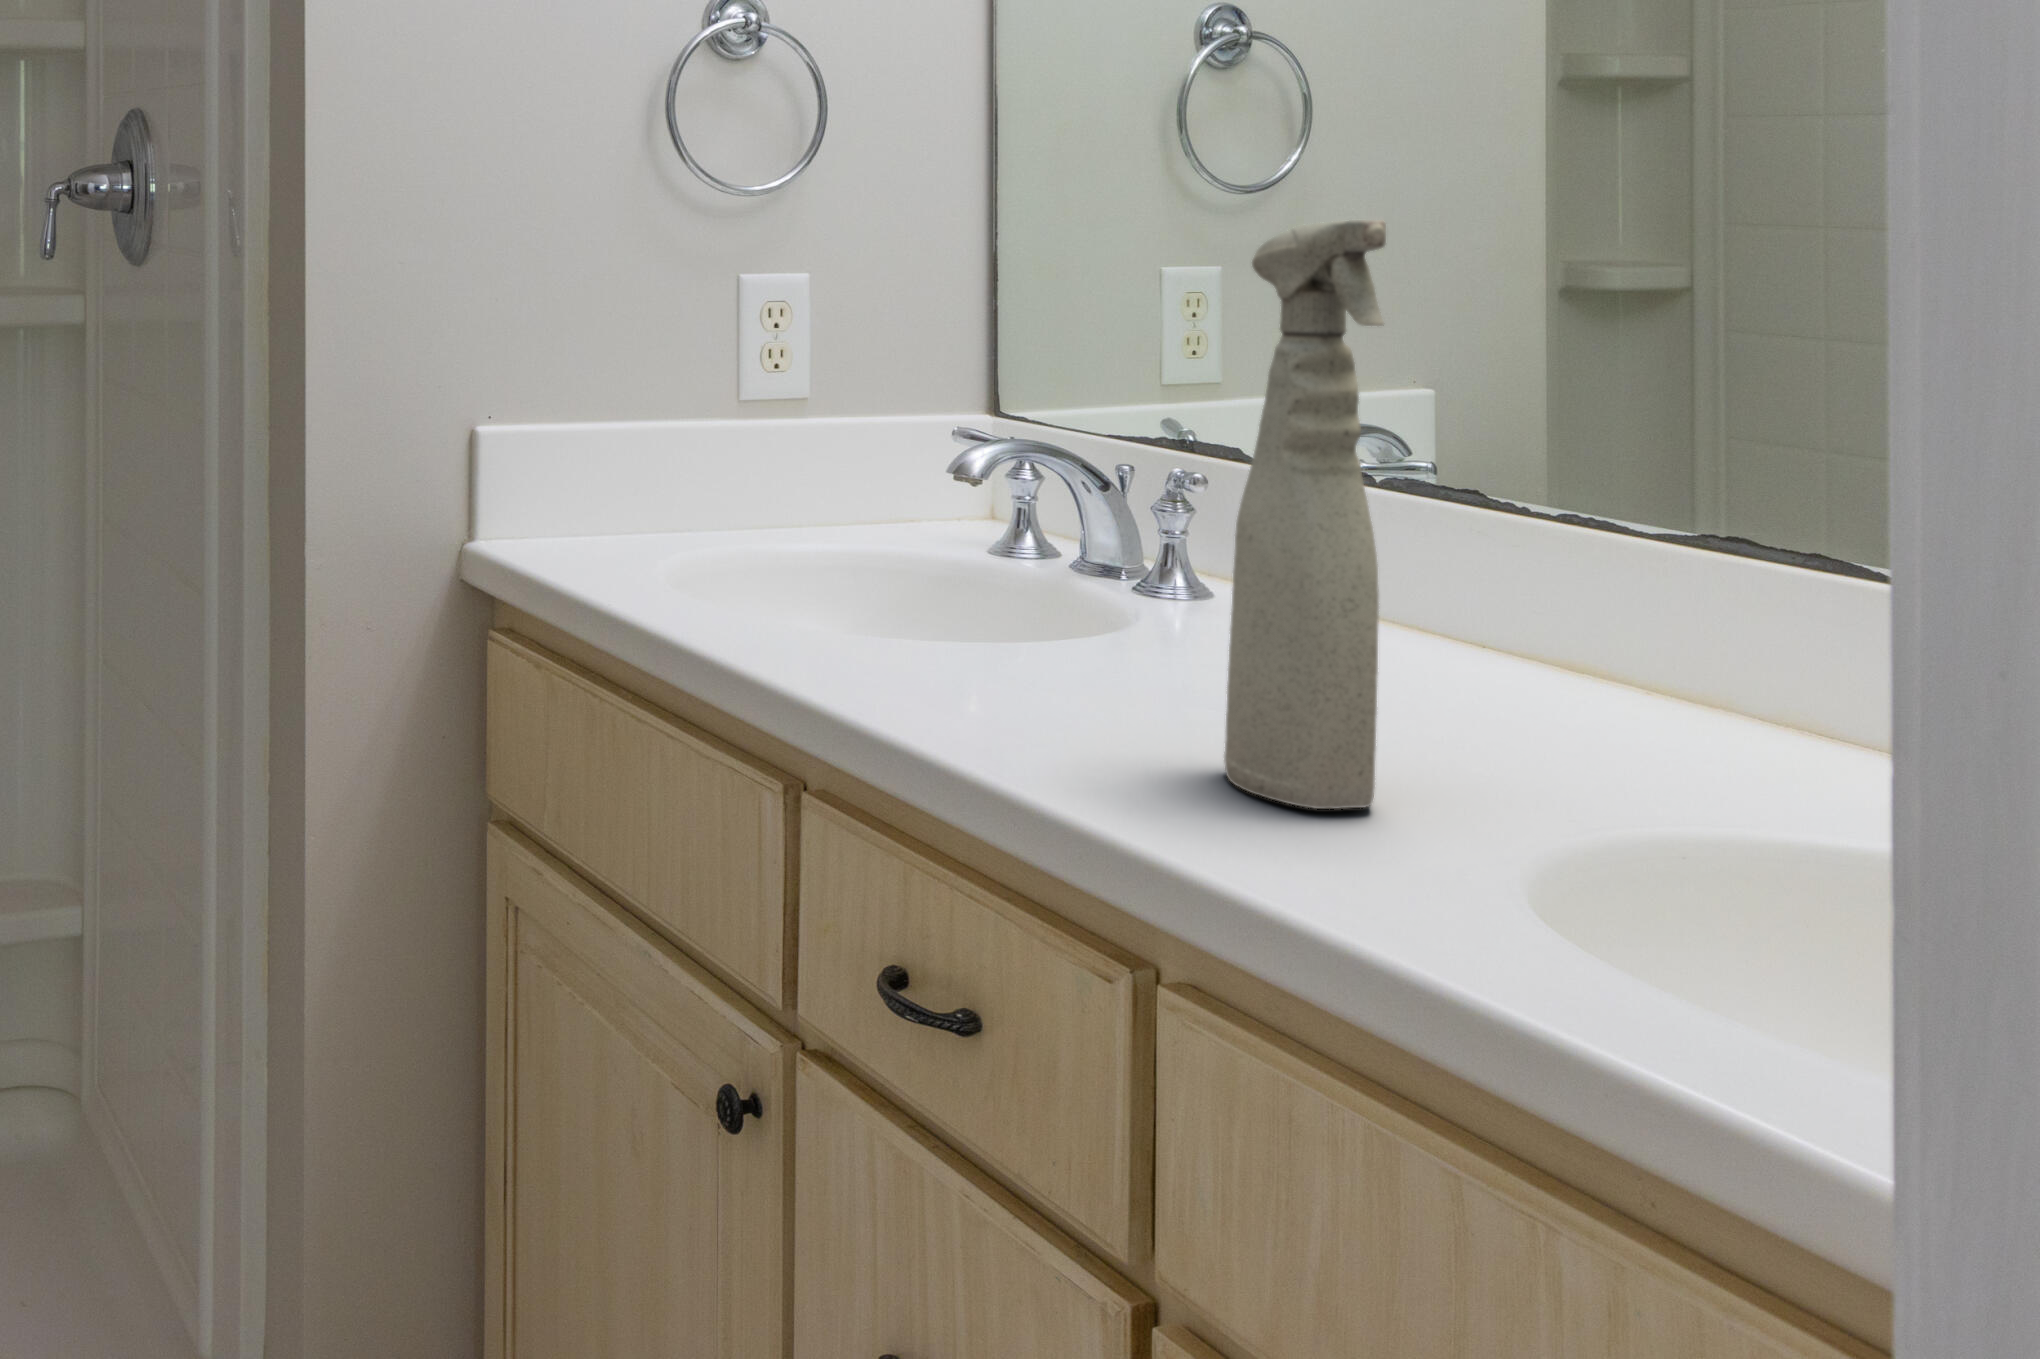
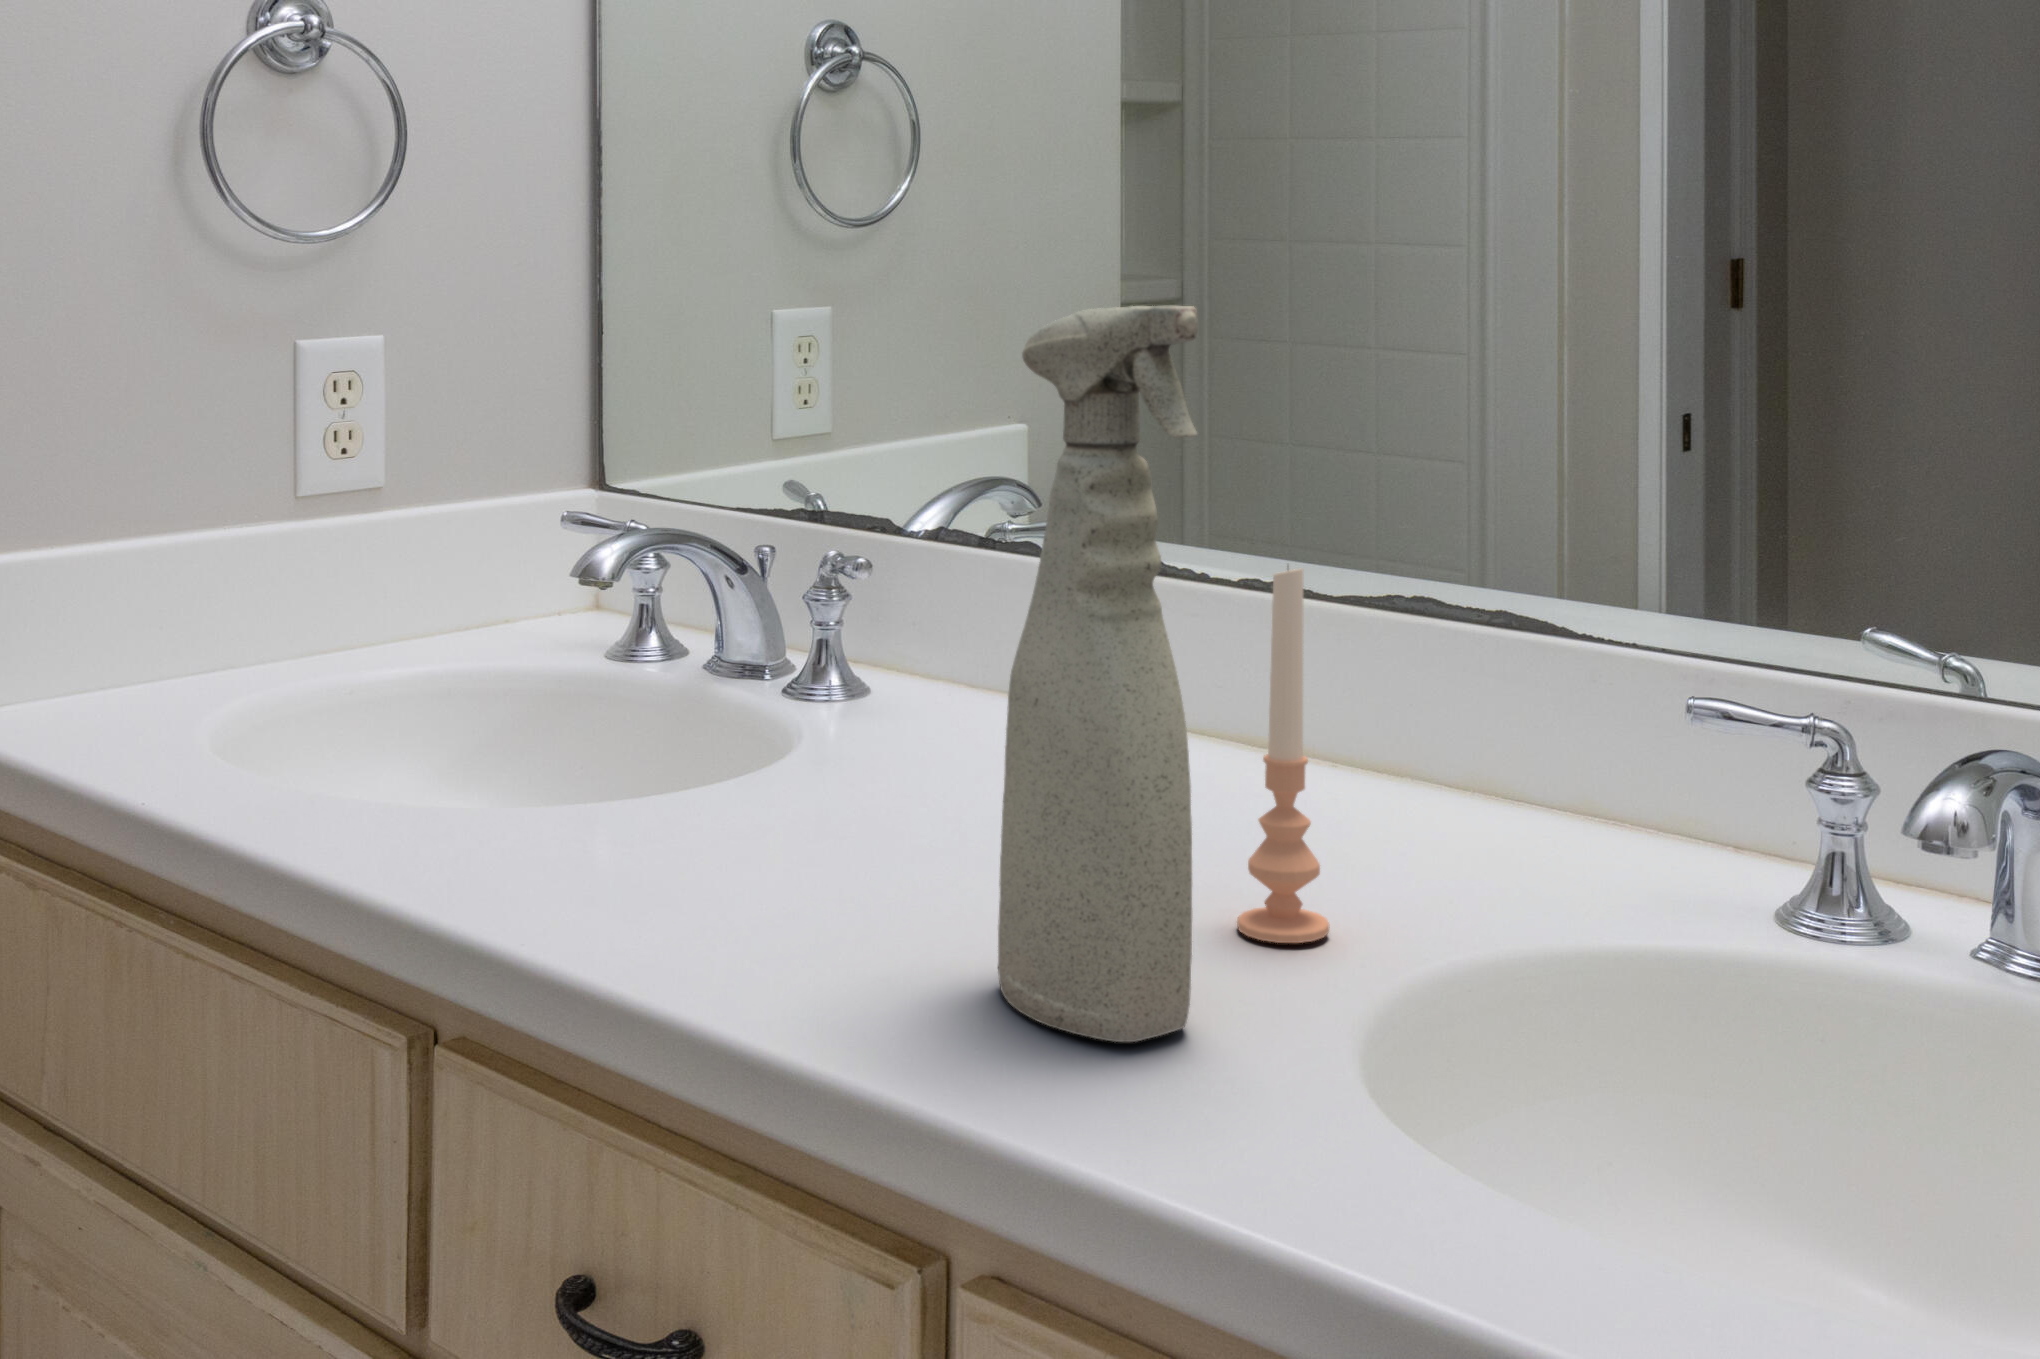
candle: none [1462,451,1549,778] -> present [1237,566,1330,943]

